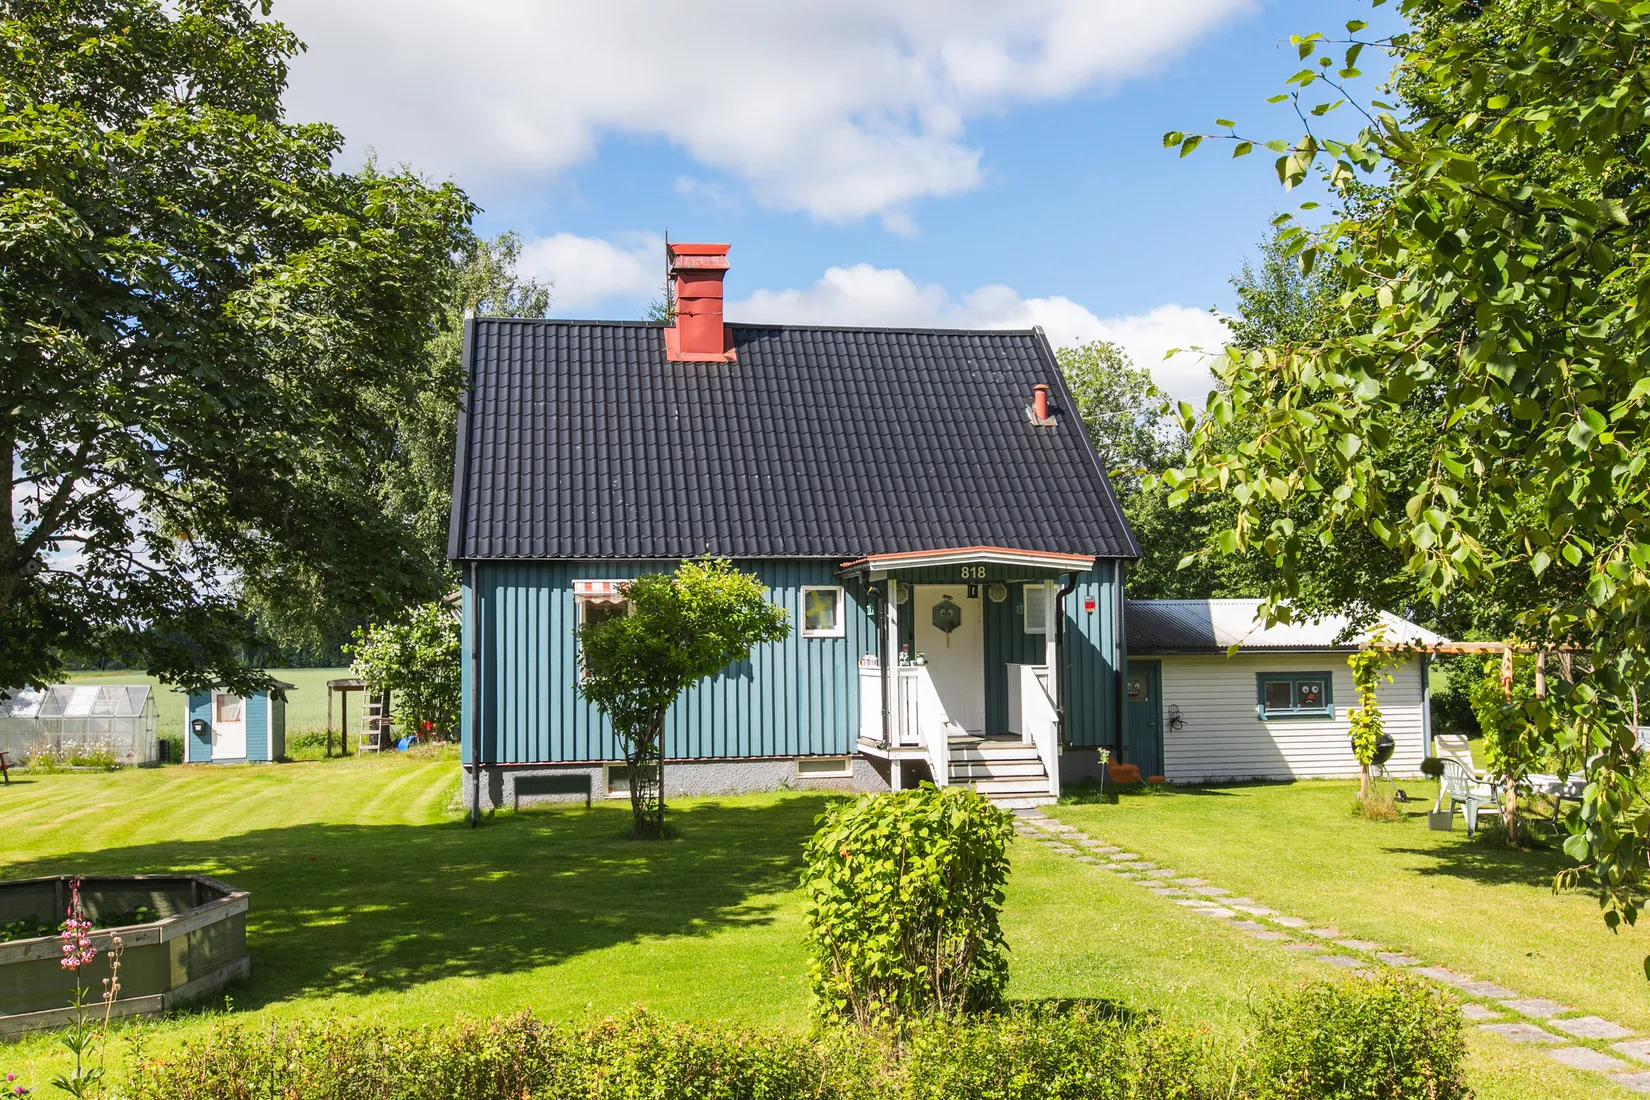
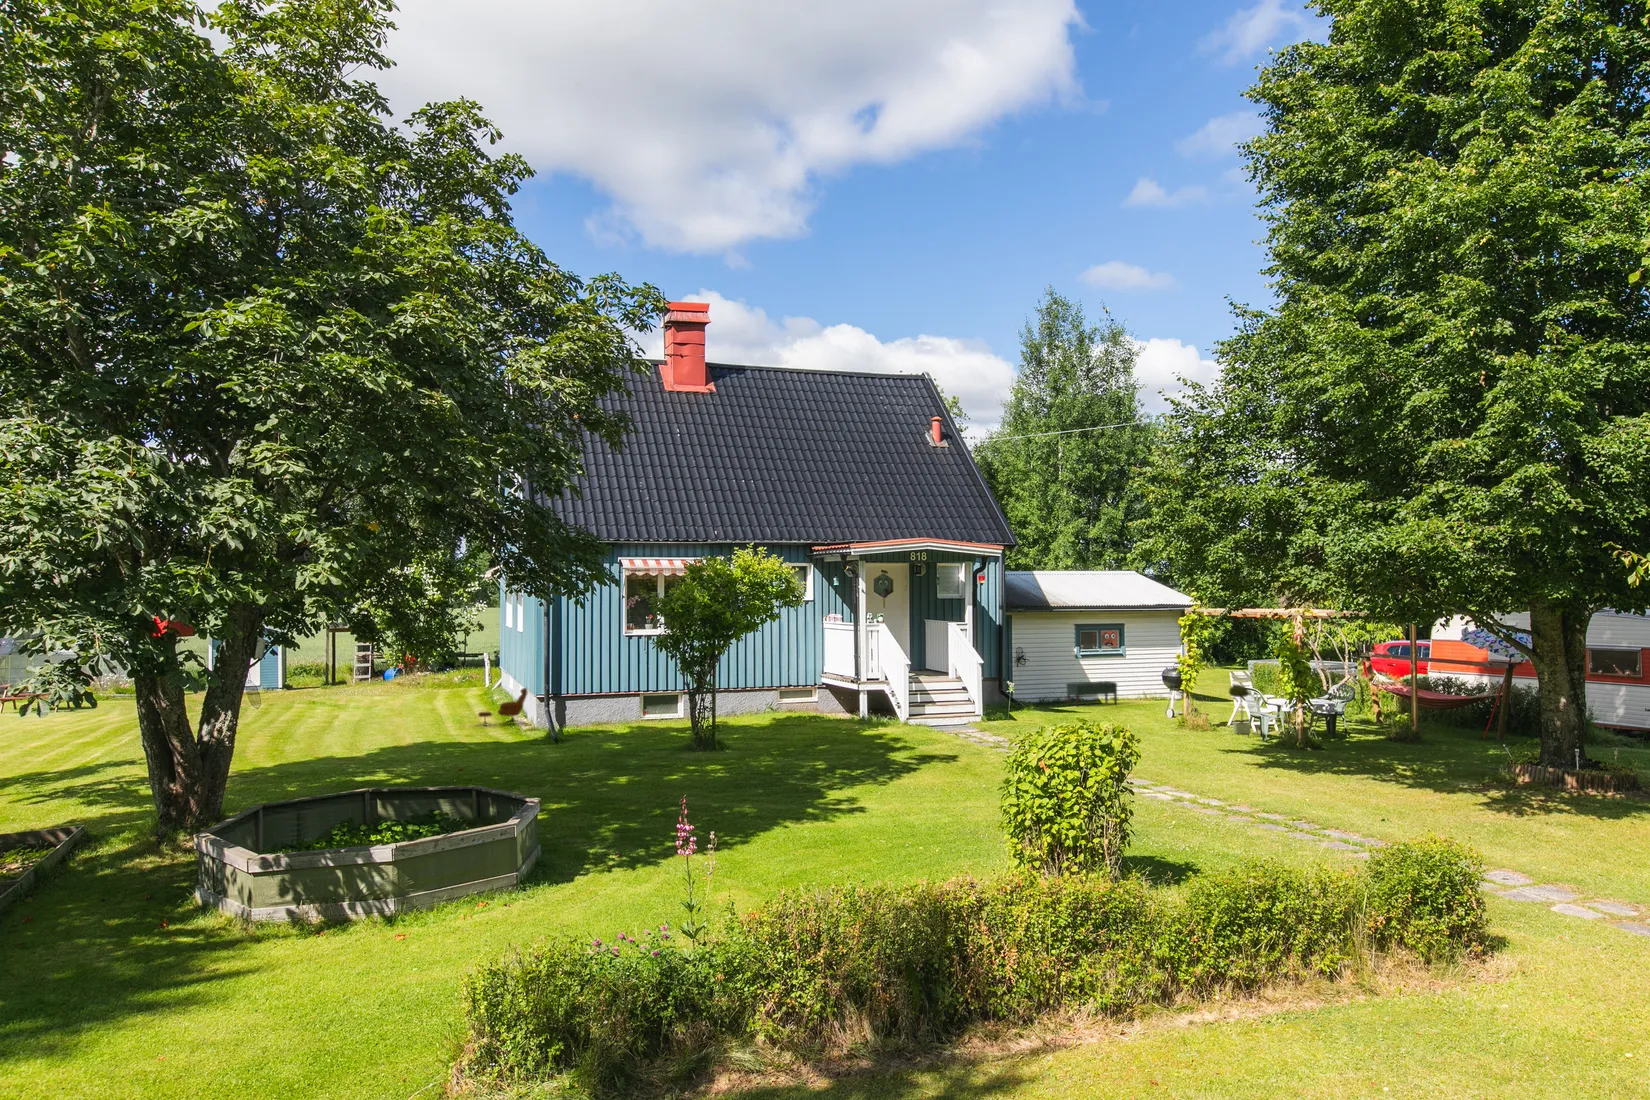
lounge chair: present [1107,754,1166,793] -> present [478,688,528,726]
bench: present [513,774,592,813] -> present [1066,681,1117,706]

